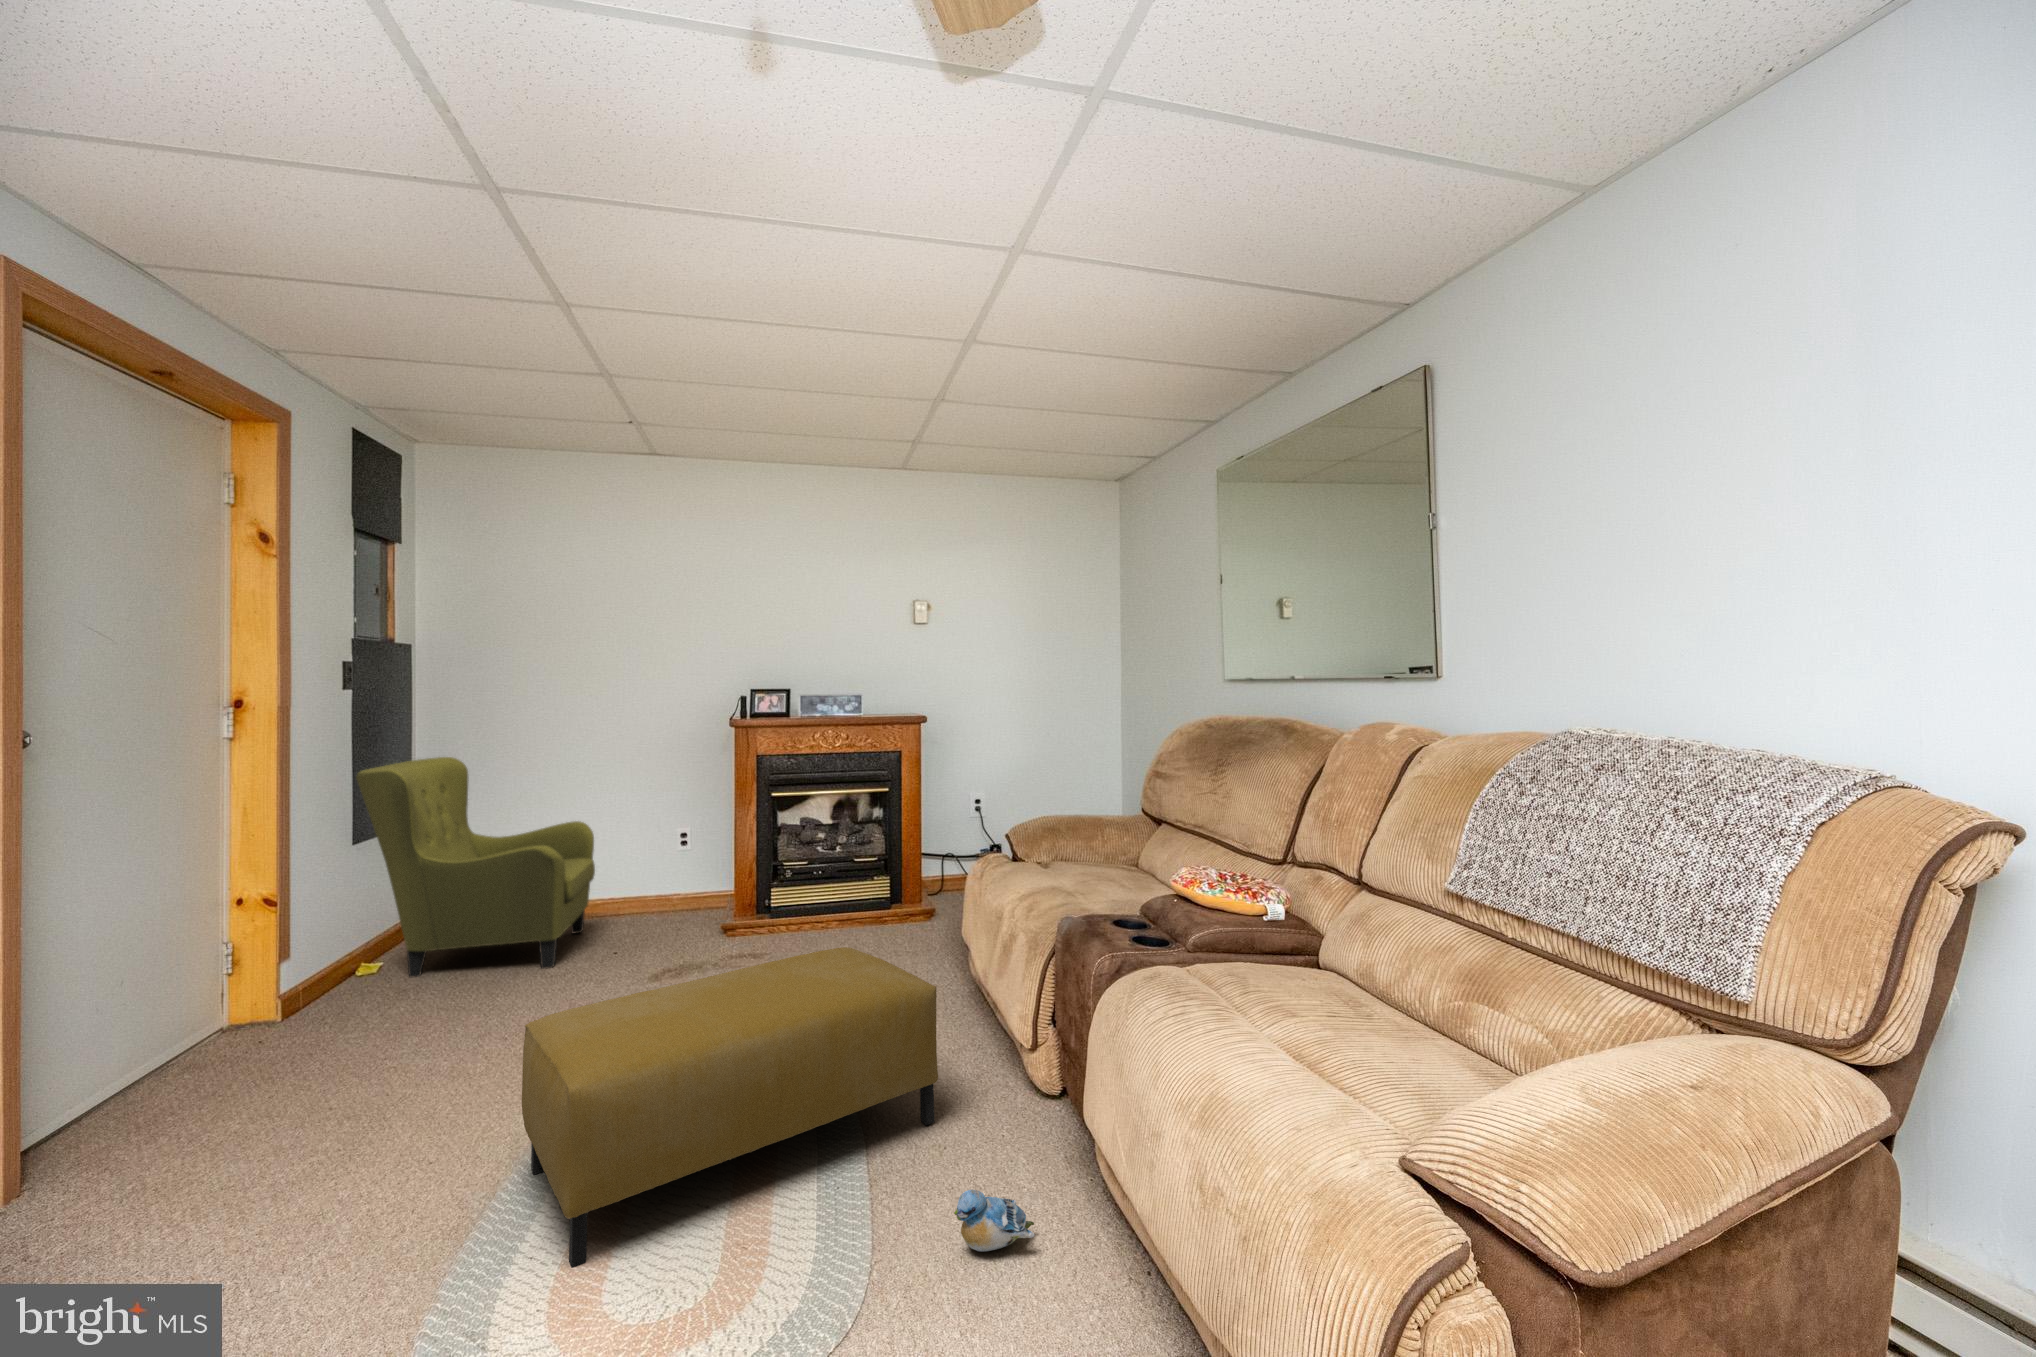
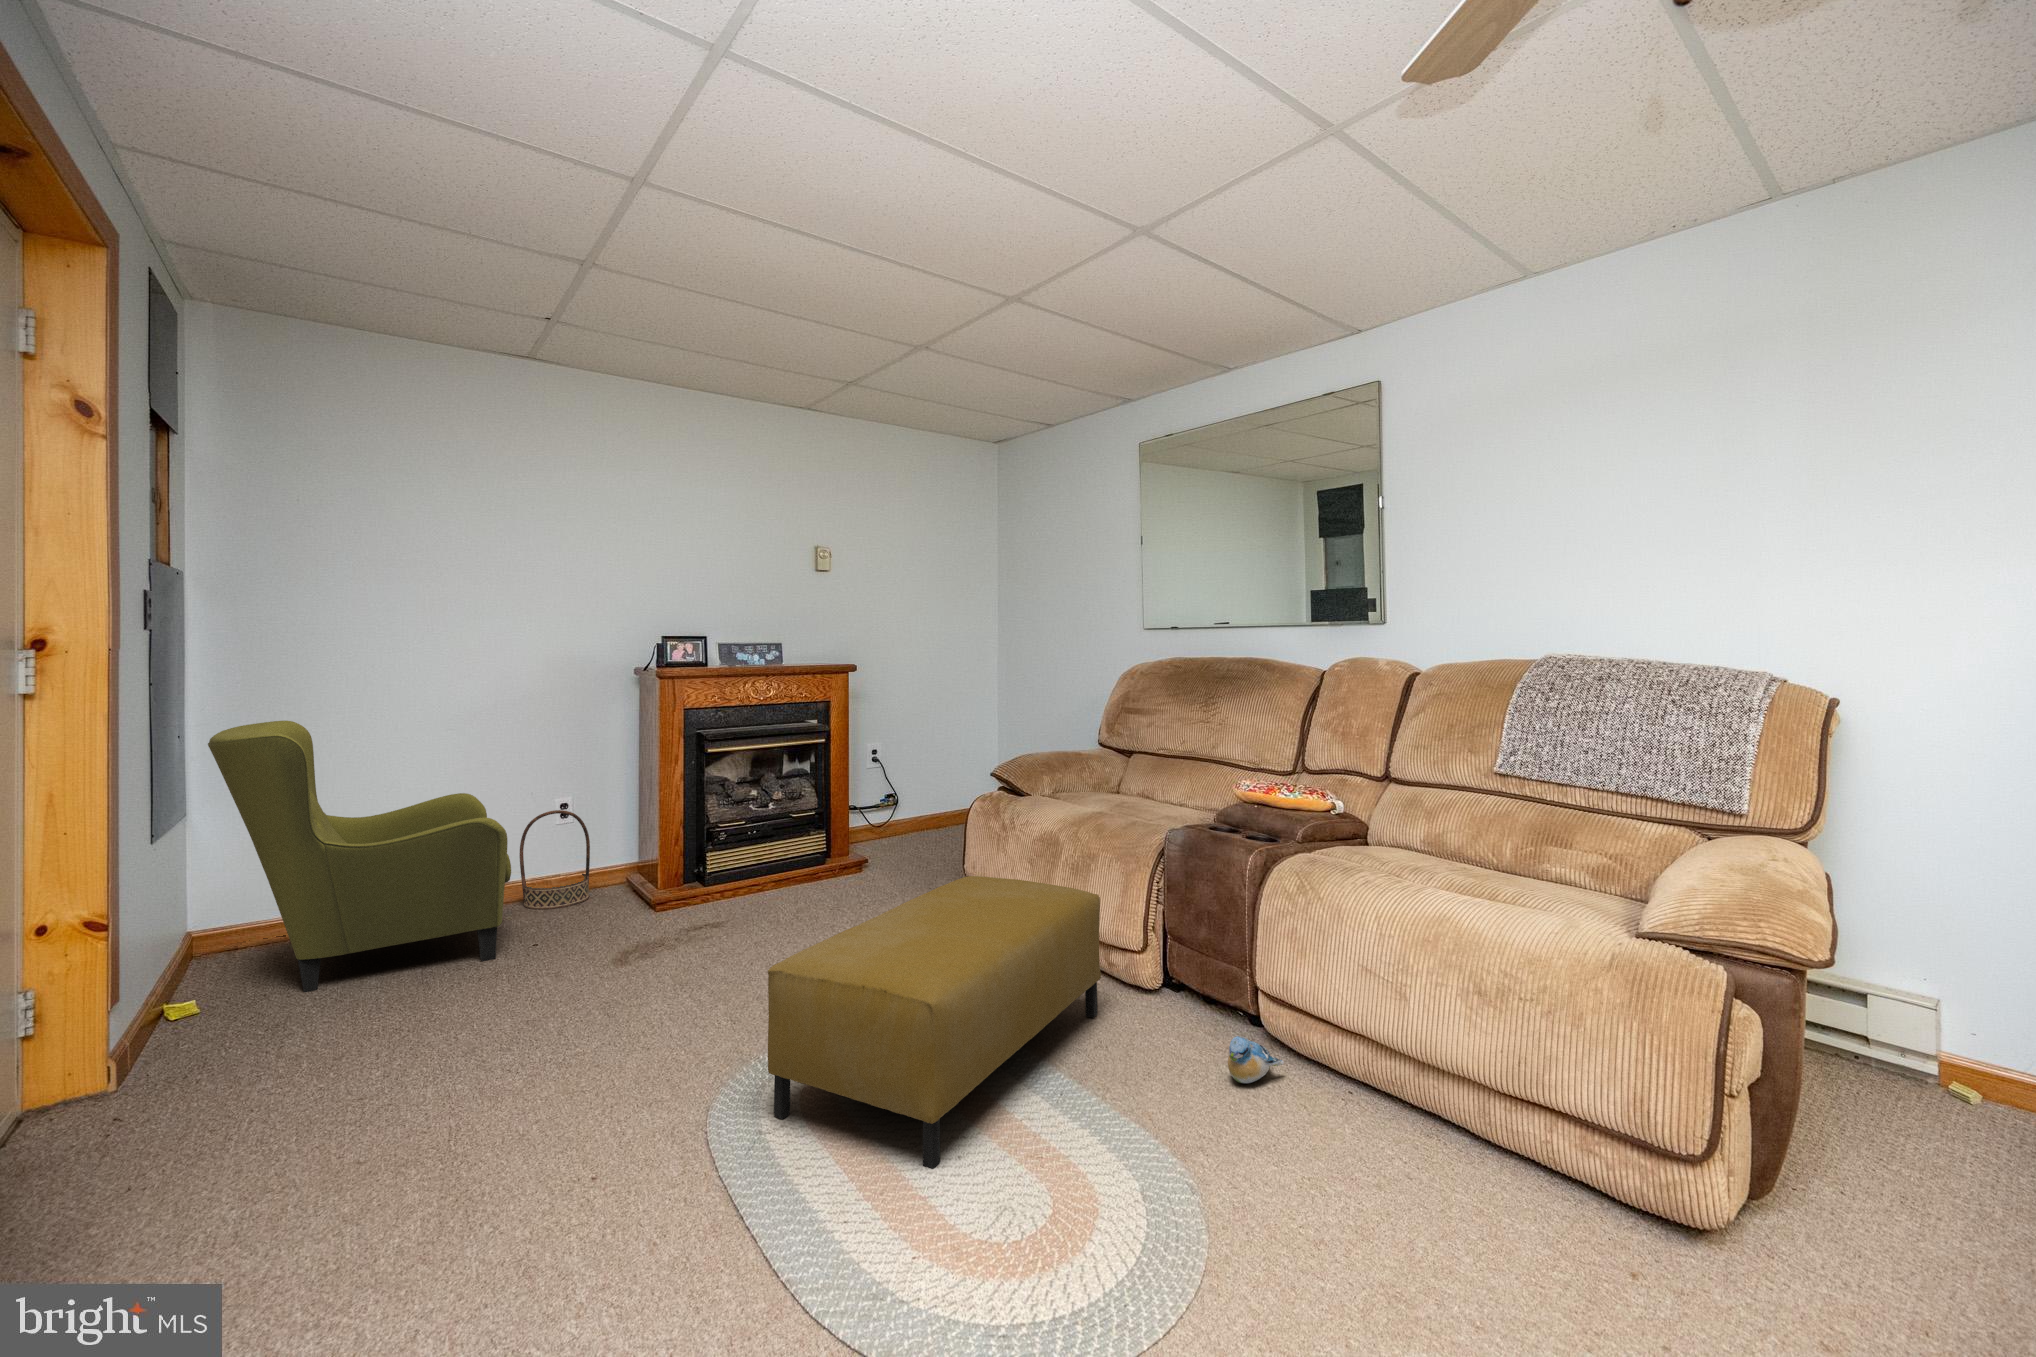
basket: none [629,840,688,926] -> present [520,810,590,909]

